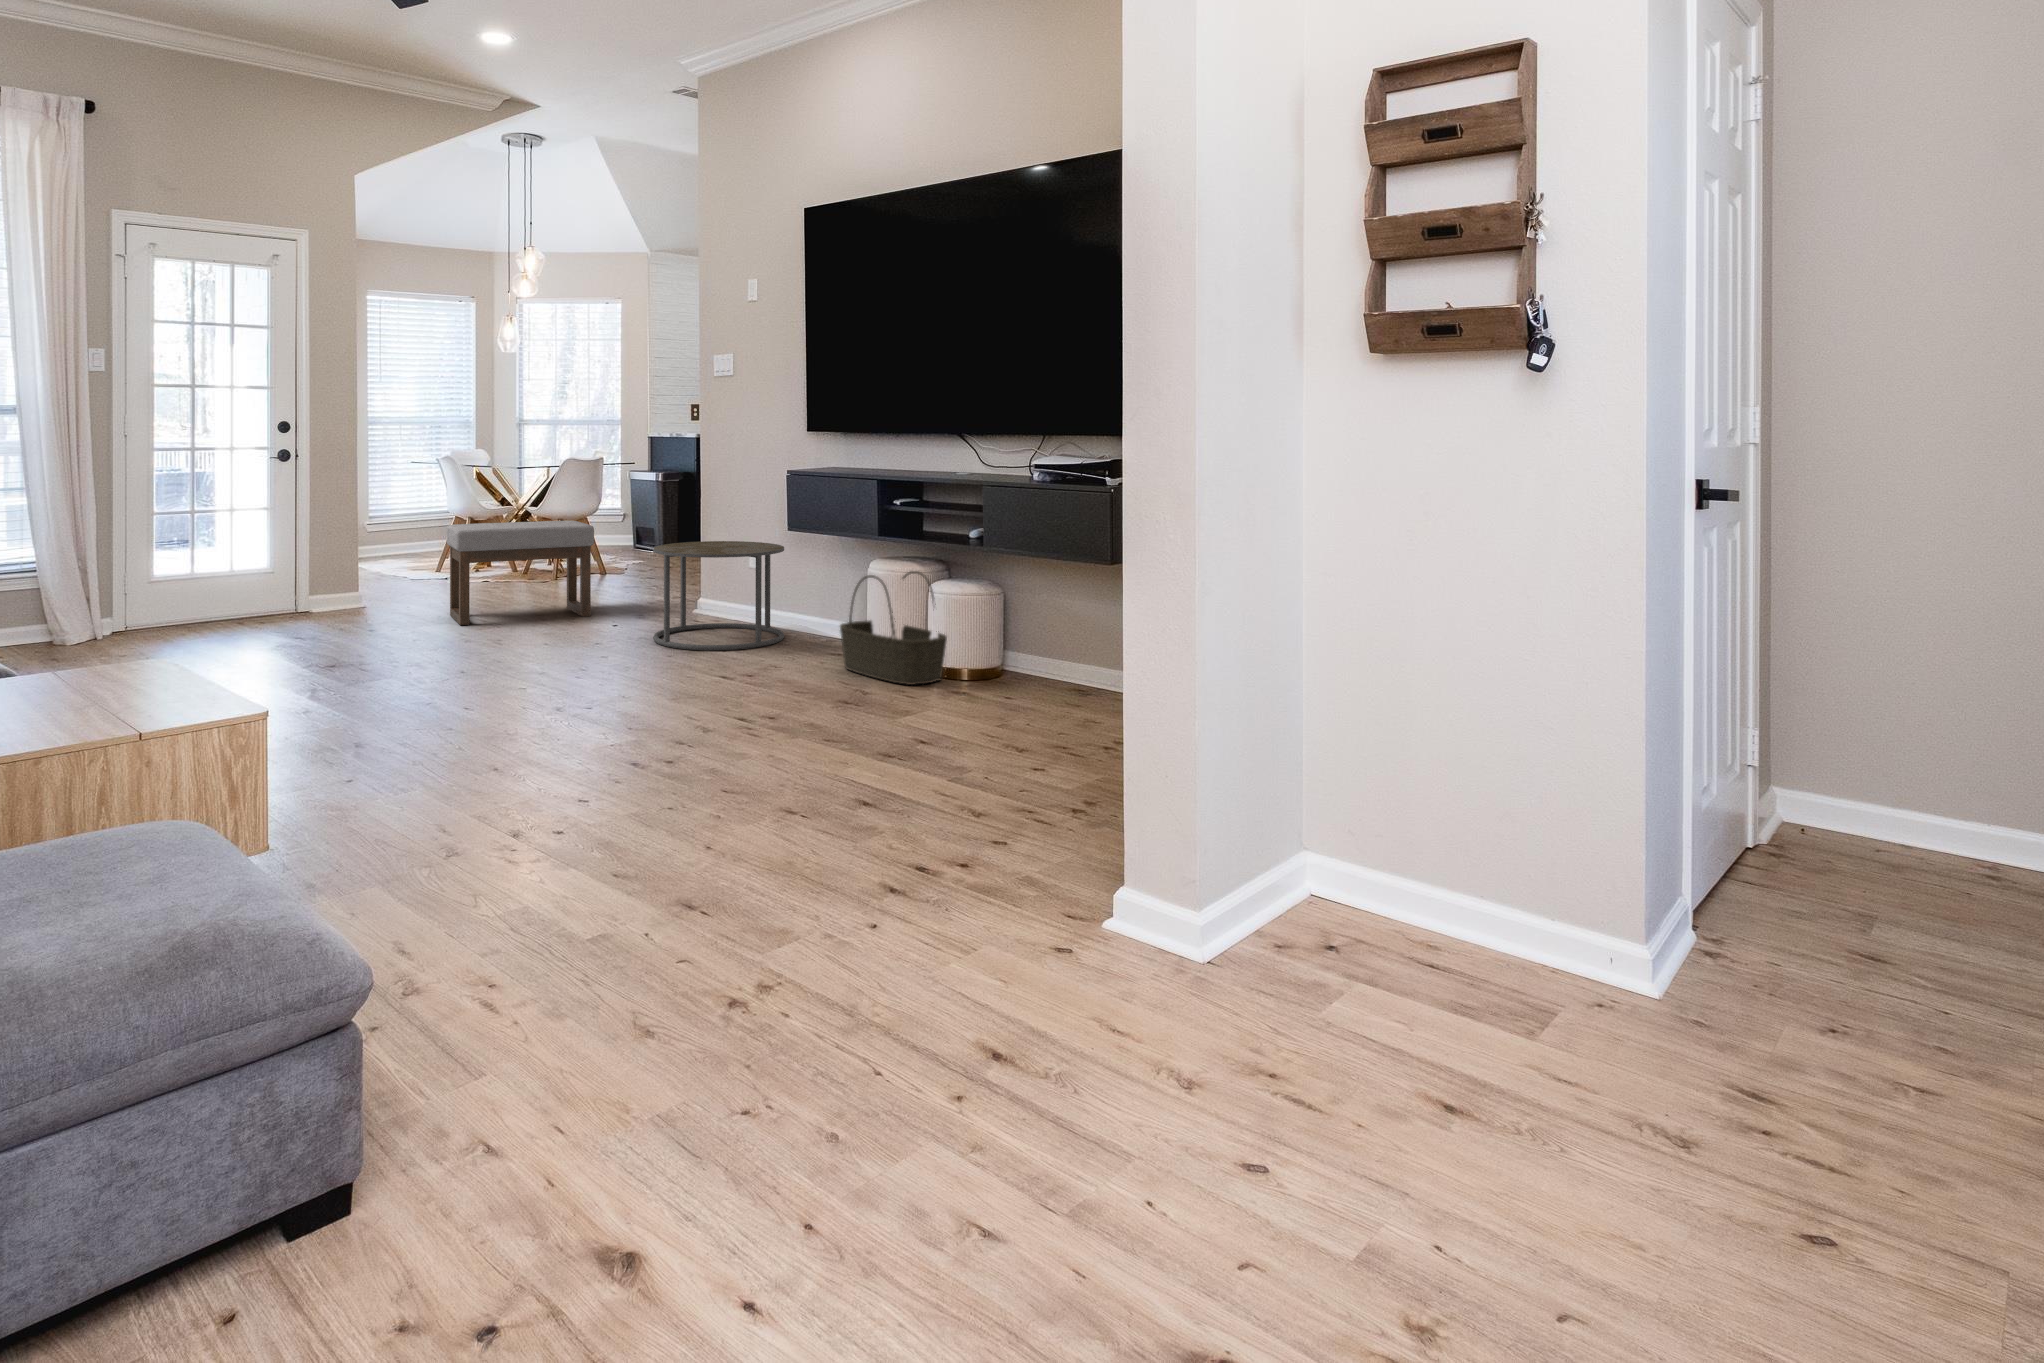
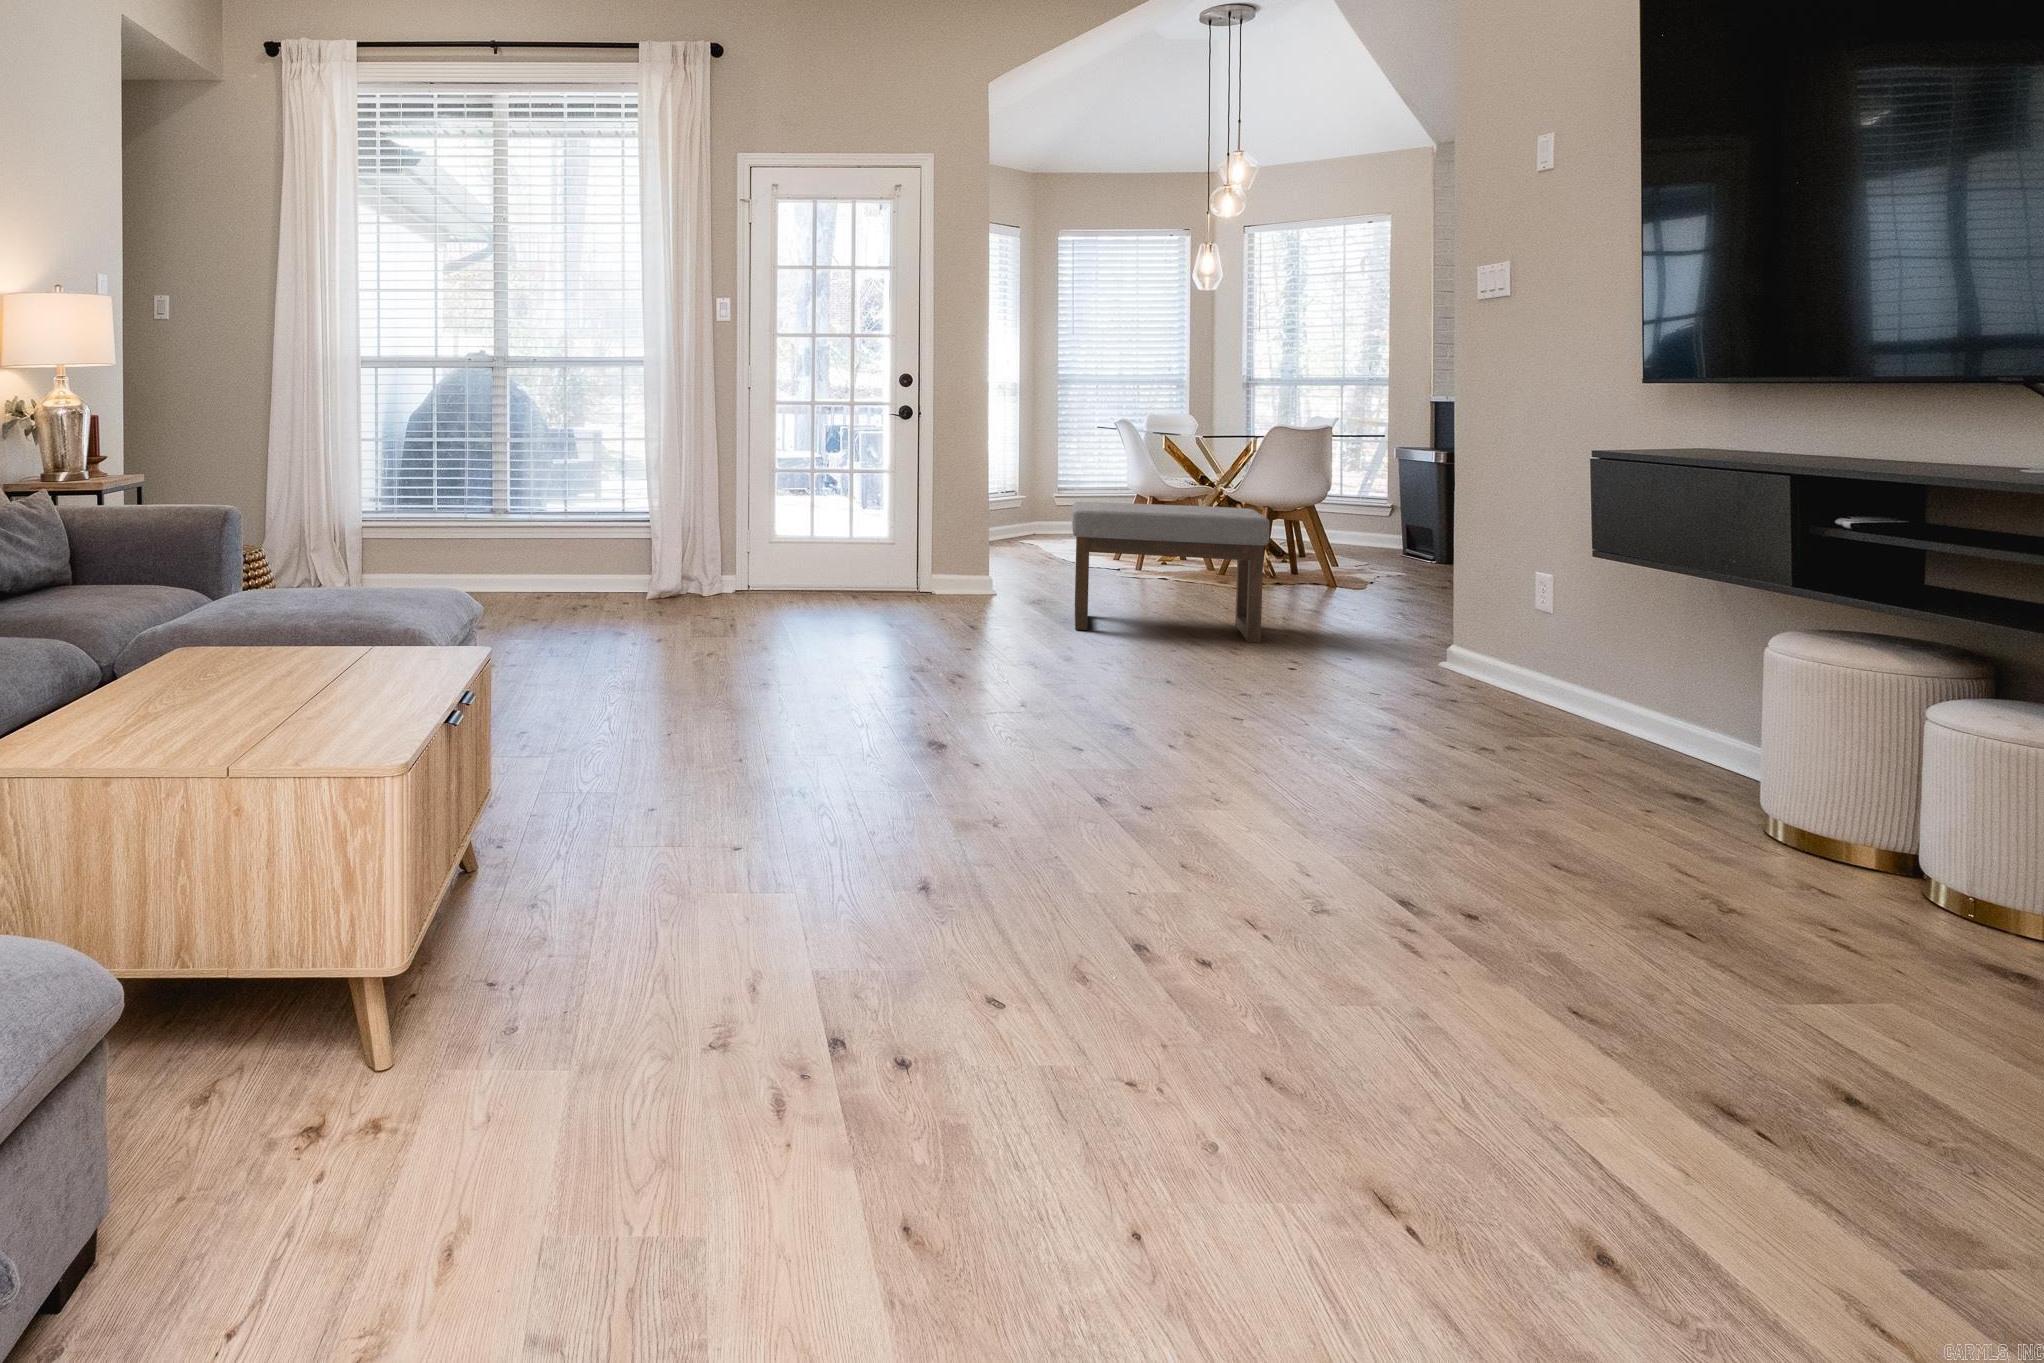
side table: present [653,541,784,650] -> none [1331,556,1588,746]
basket: present [840,571,947,685] -> none [1685,665,1982,920]

